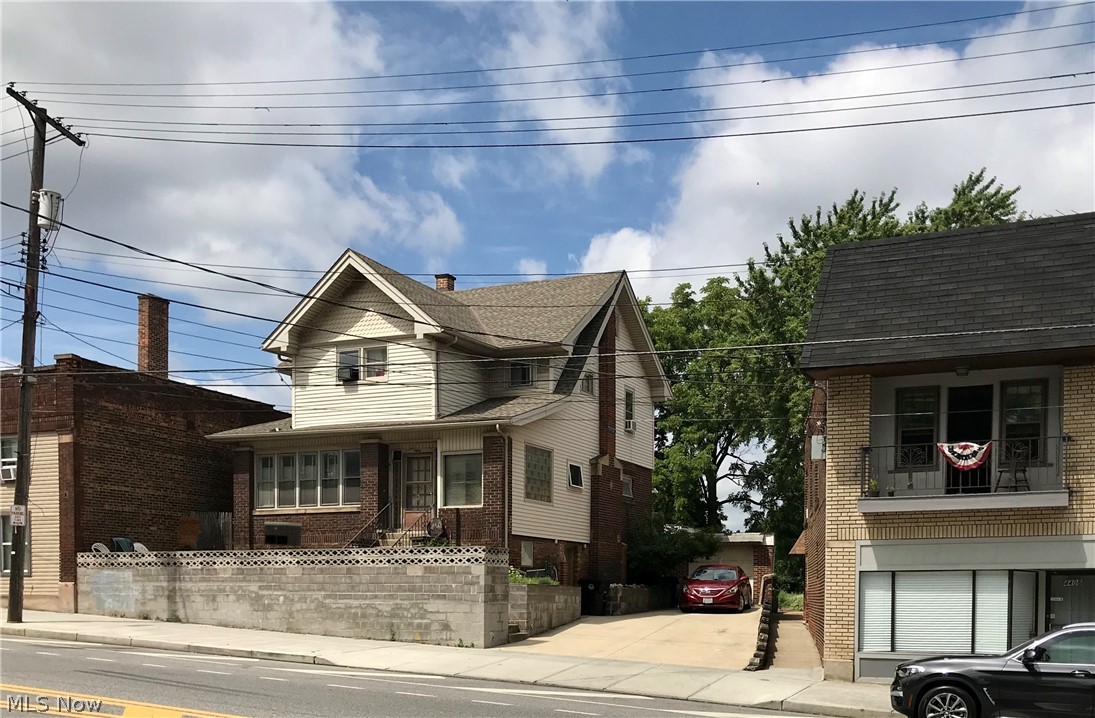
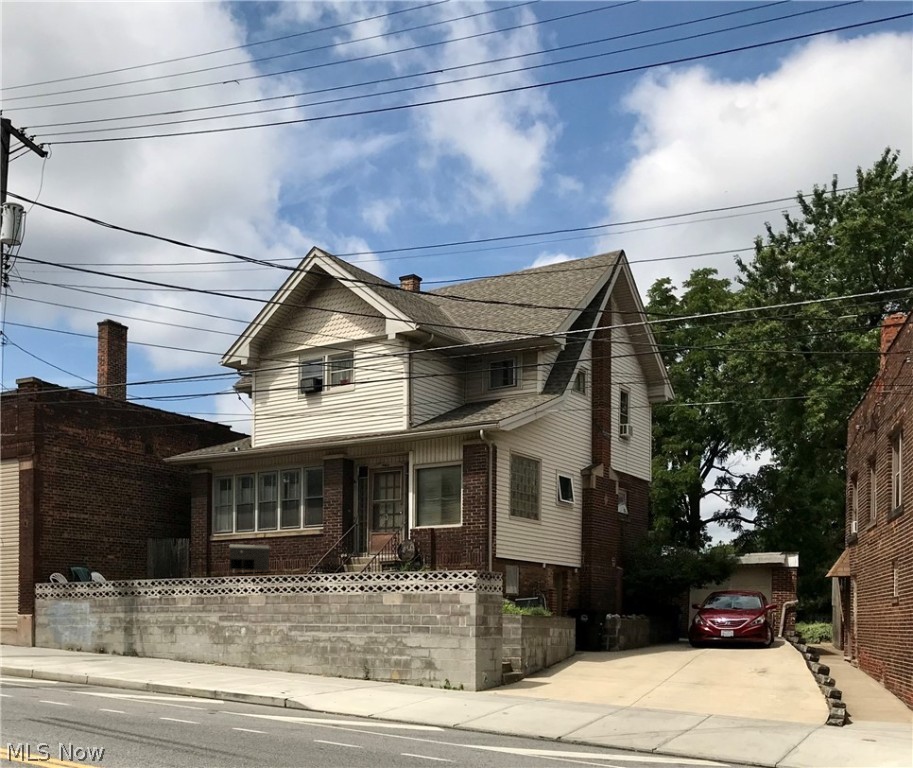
lounge chair: present [175,517,202,550] -> none [137,540,166,576]

